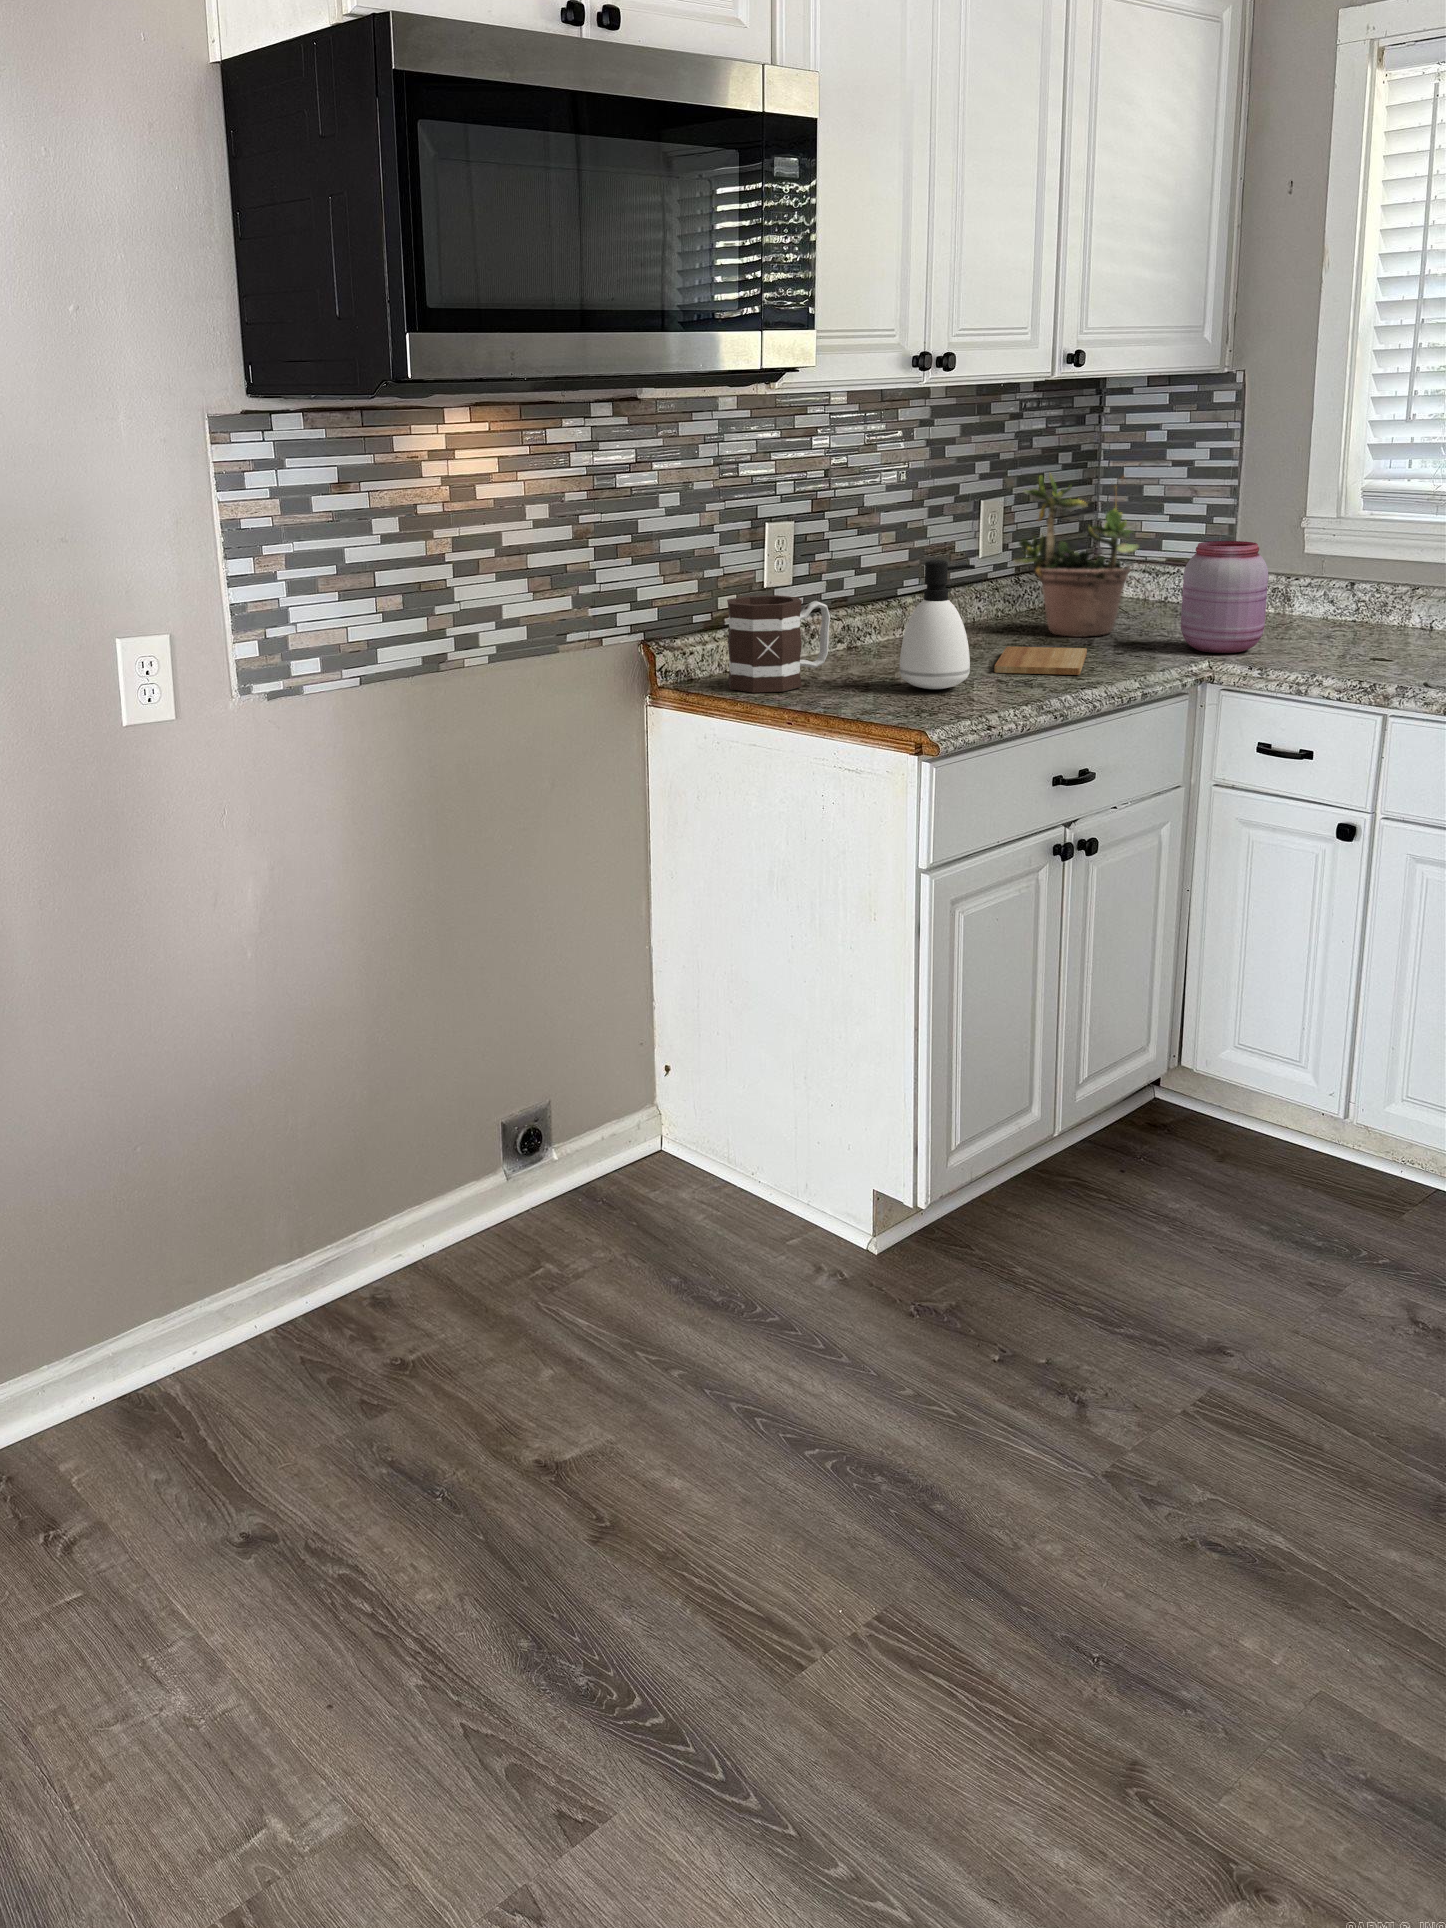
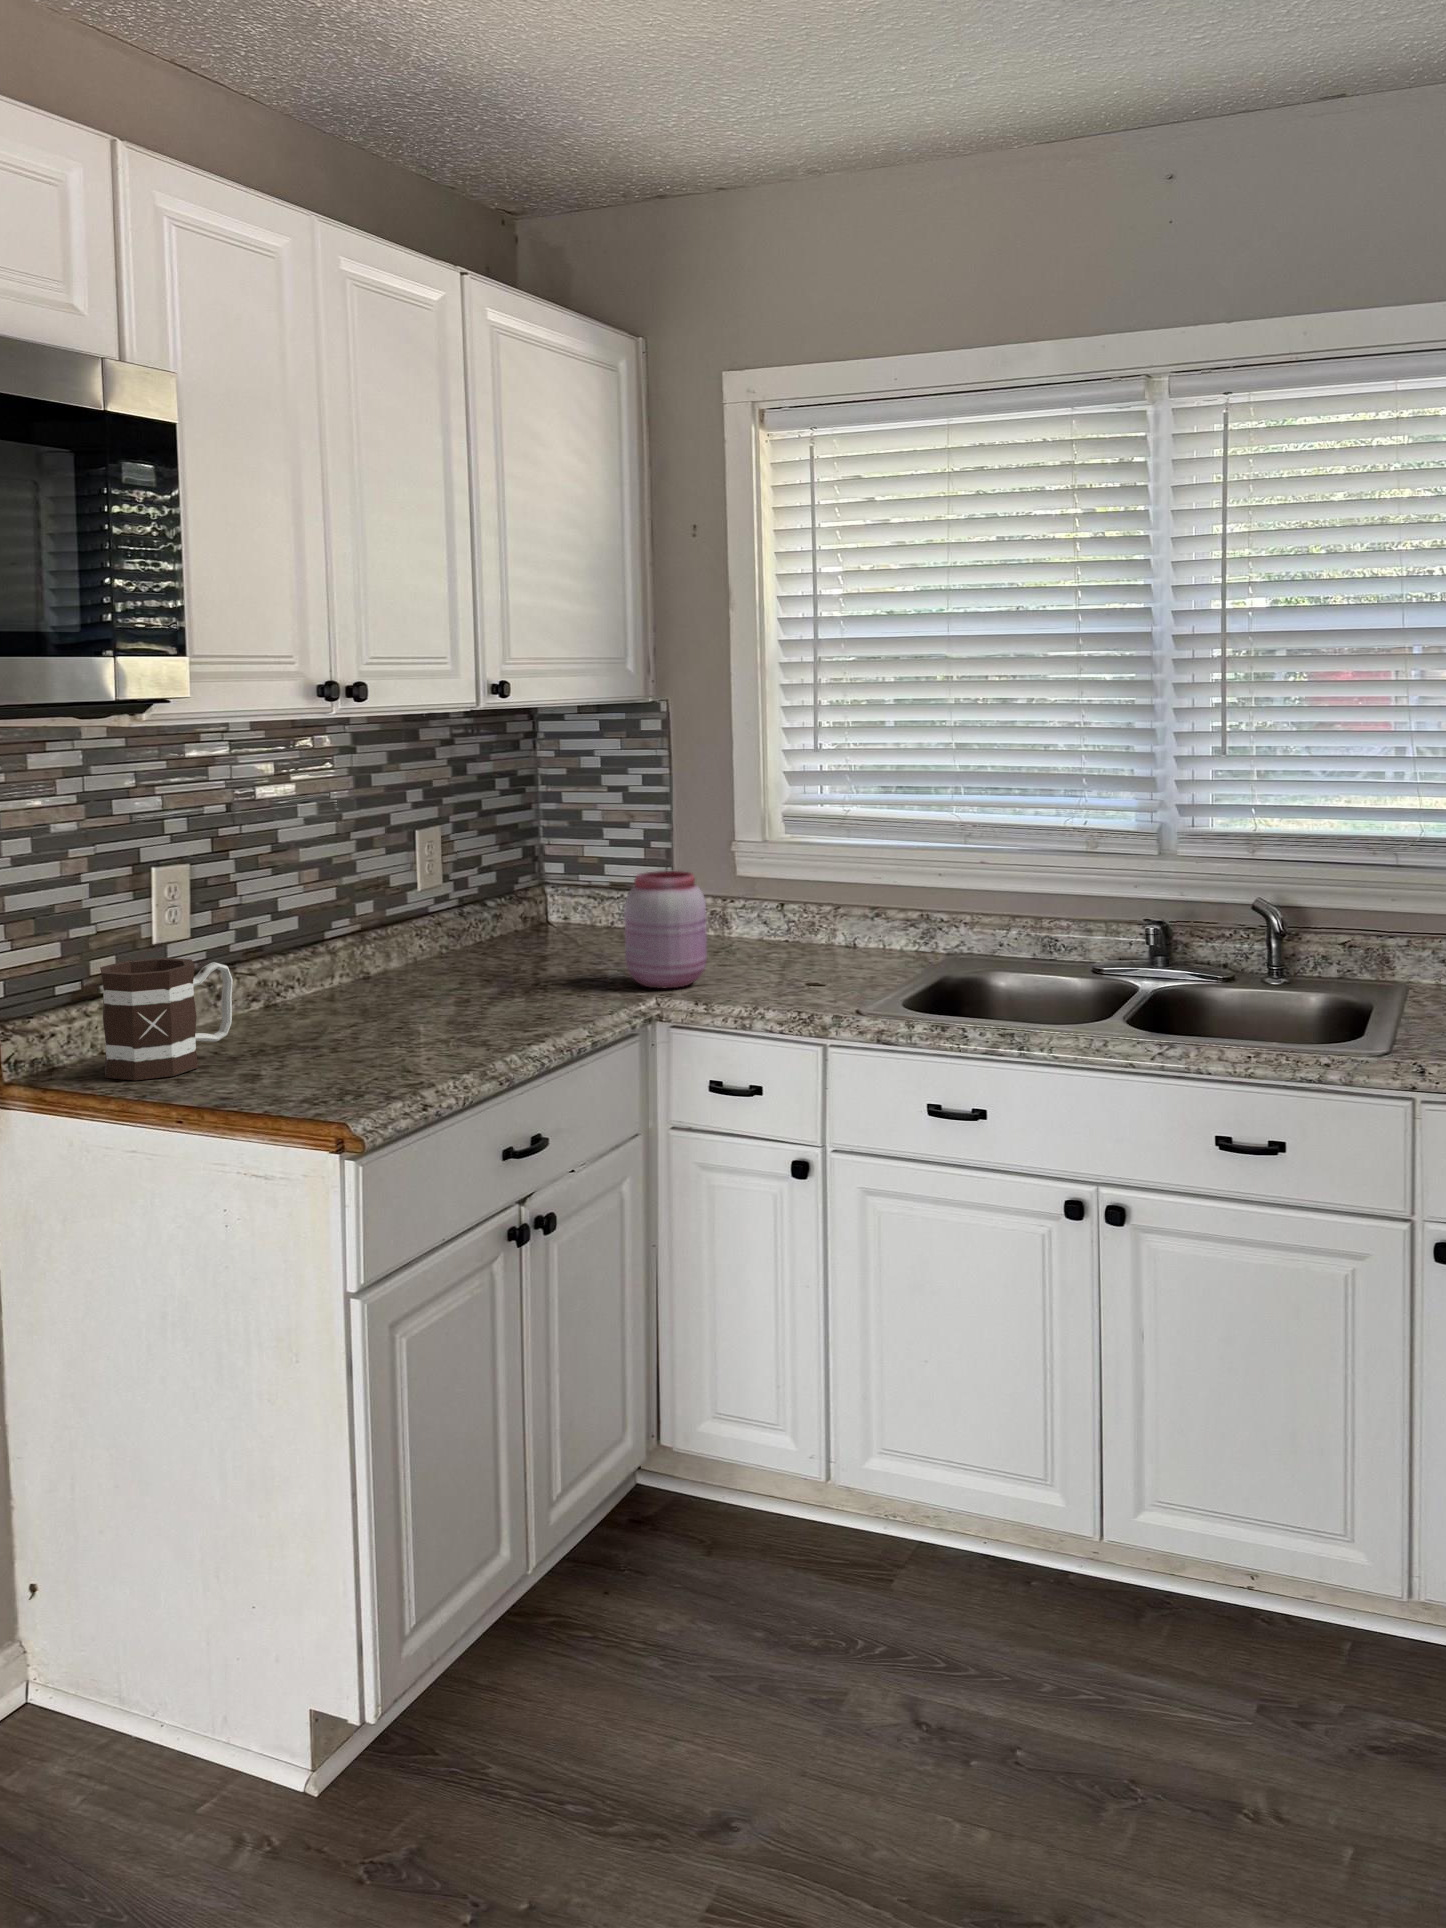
potted plant: present [1014,474,1139,637] -> none [449,789,579,977]
soap dispenser: present [899,559,975,689] -> none [318,910,399,1059]
cutting board: present [994,647,1087,675] -> none [430,993,531,1030]

